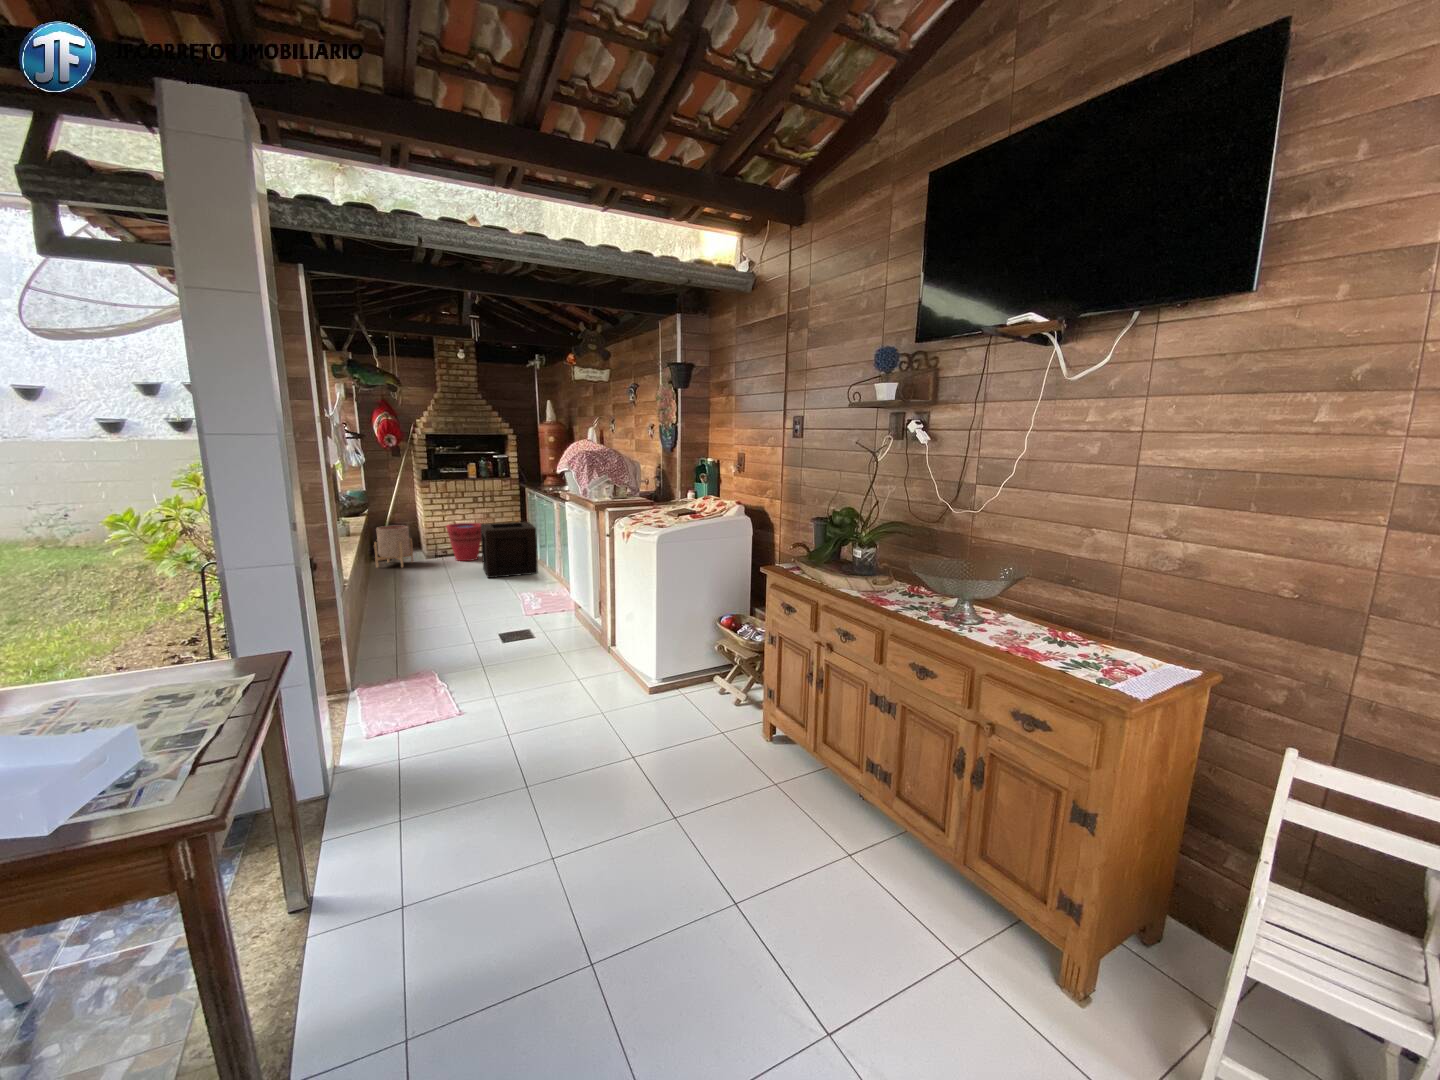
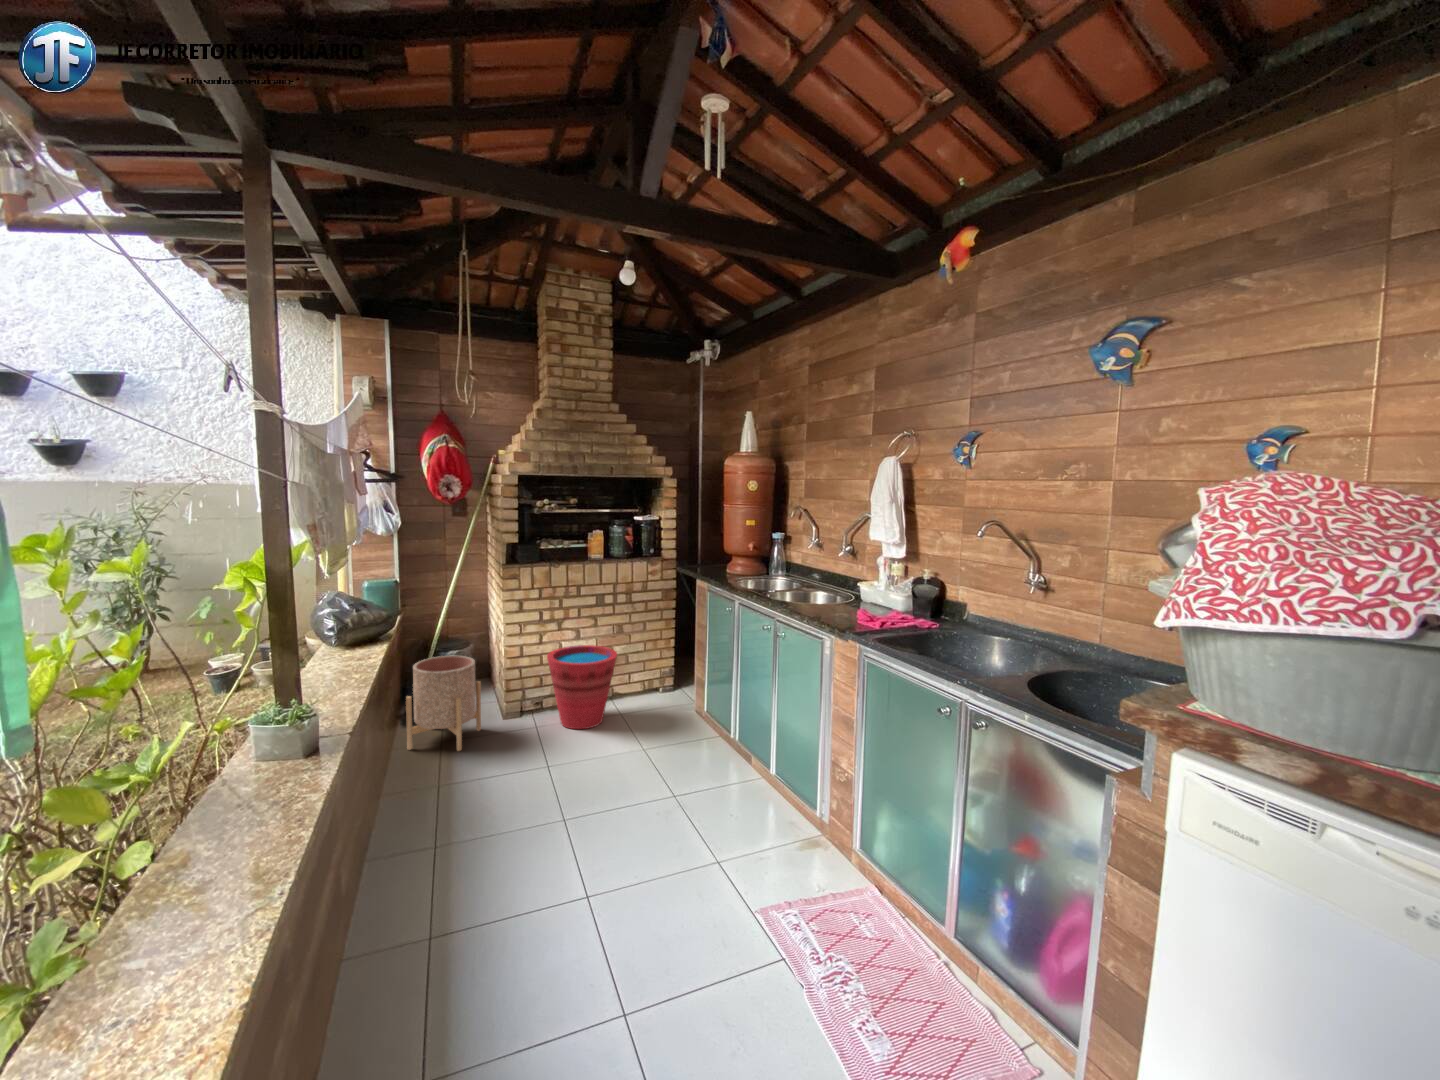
wooden crate: present [481,522,538,578] -> none [624,658,757,809]

